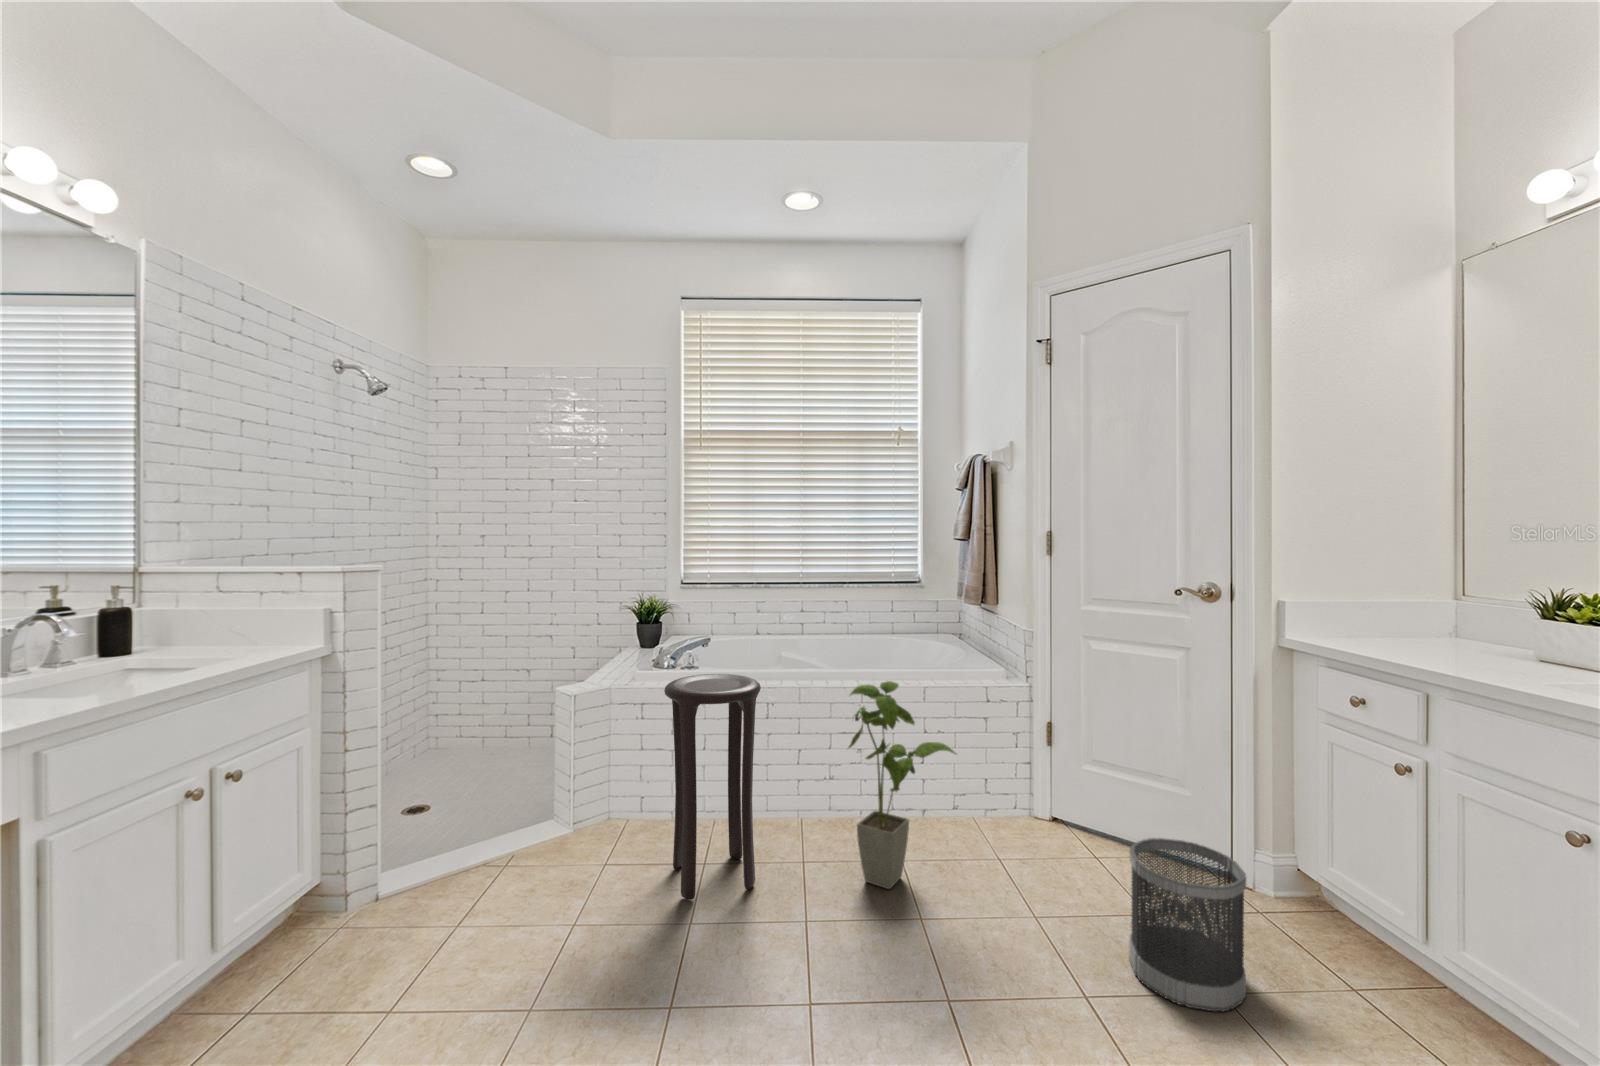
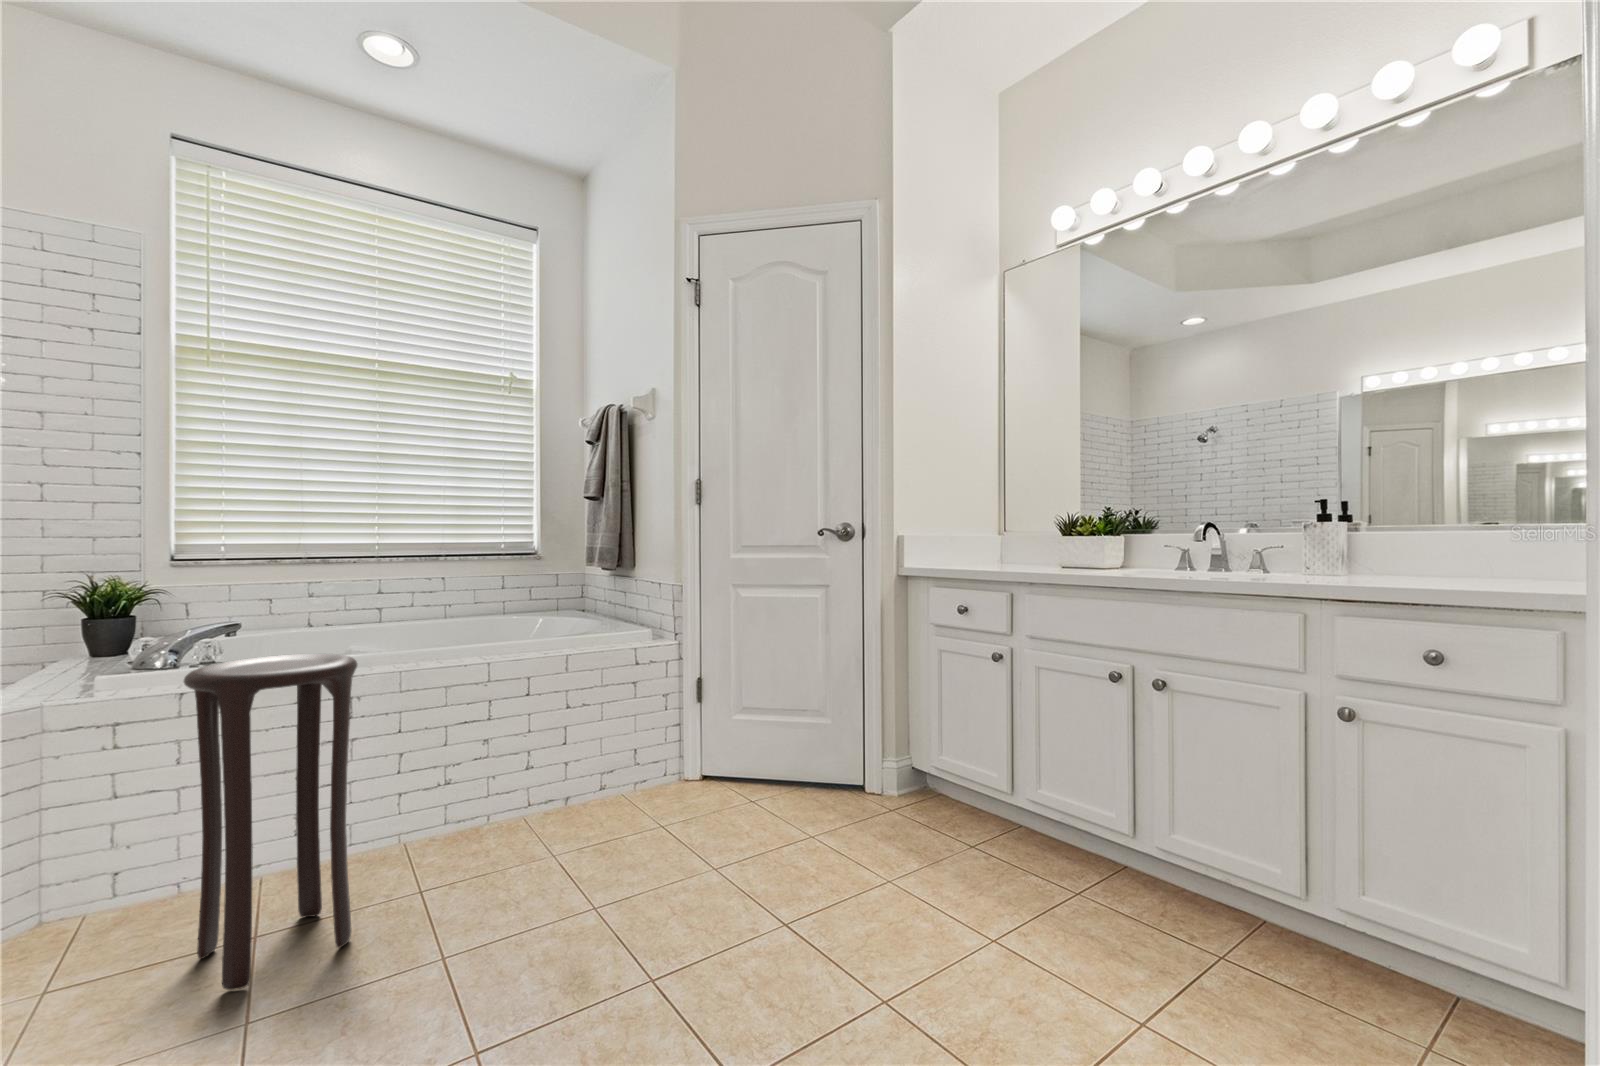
house plant: present [849,681,955,889] -> none [486,637,626,891]
wastebasket: present [1129,838,1246,1012] -> none [806,753,904,902]

